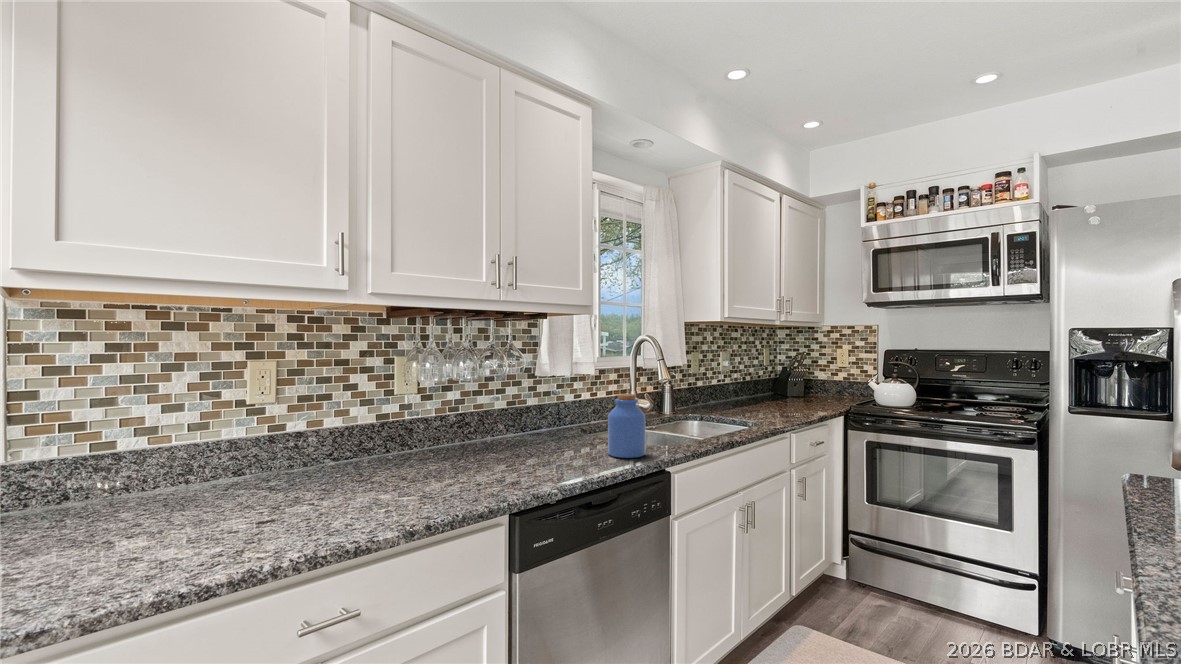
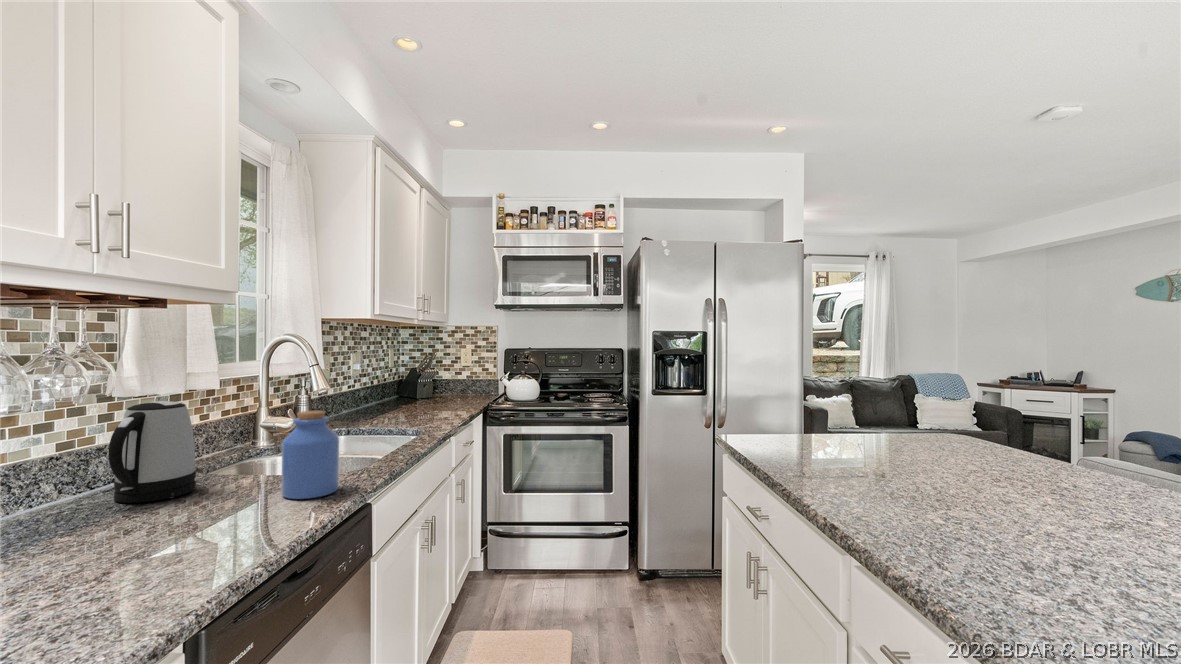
kettle: none [523,380,570,443] -> present [109,401,196,503]

